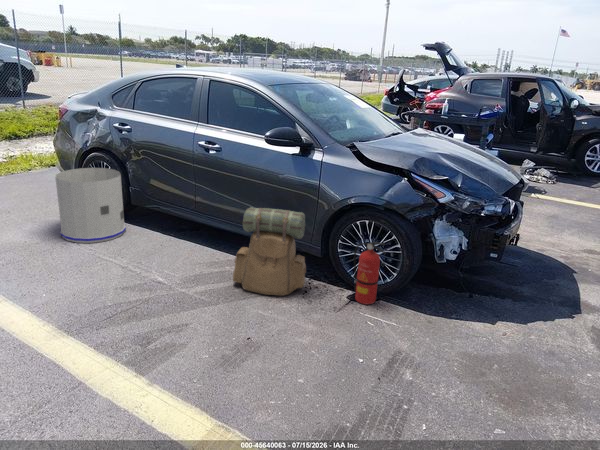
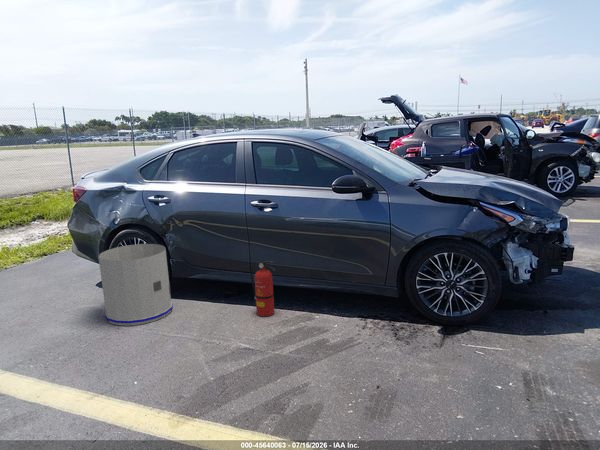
backpack: present [233,207,306,296] -> none [322,254,395,343]
fire extinguisher: present [353,242,385,304] -> present [251,261,275,316]

